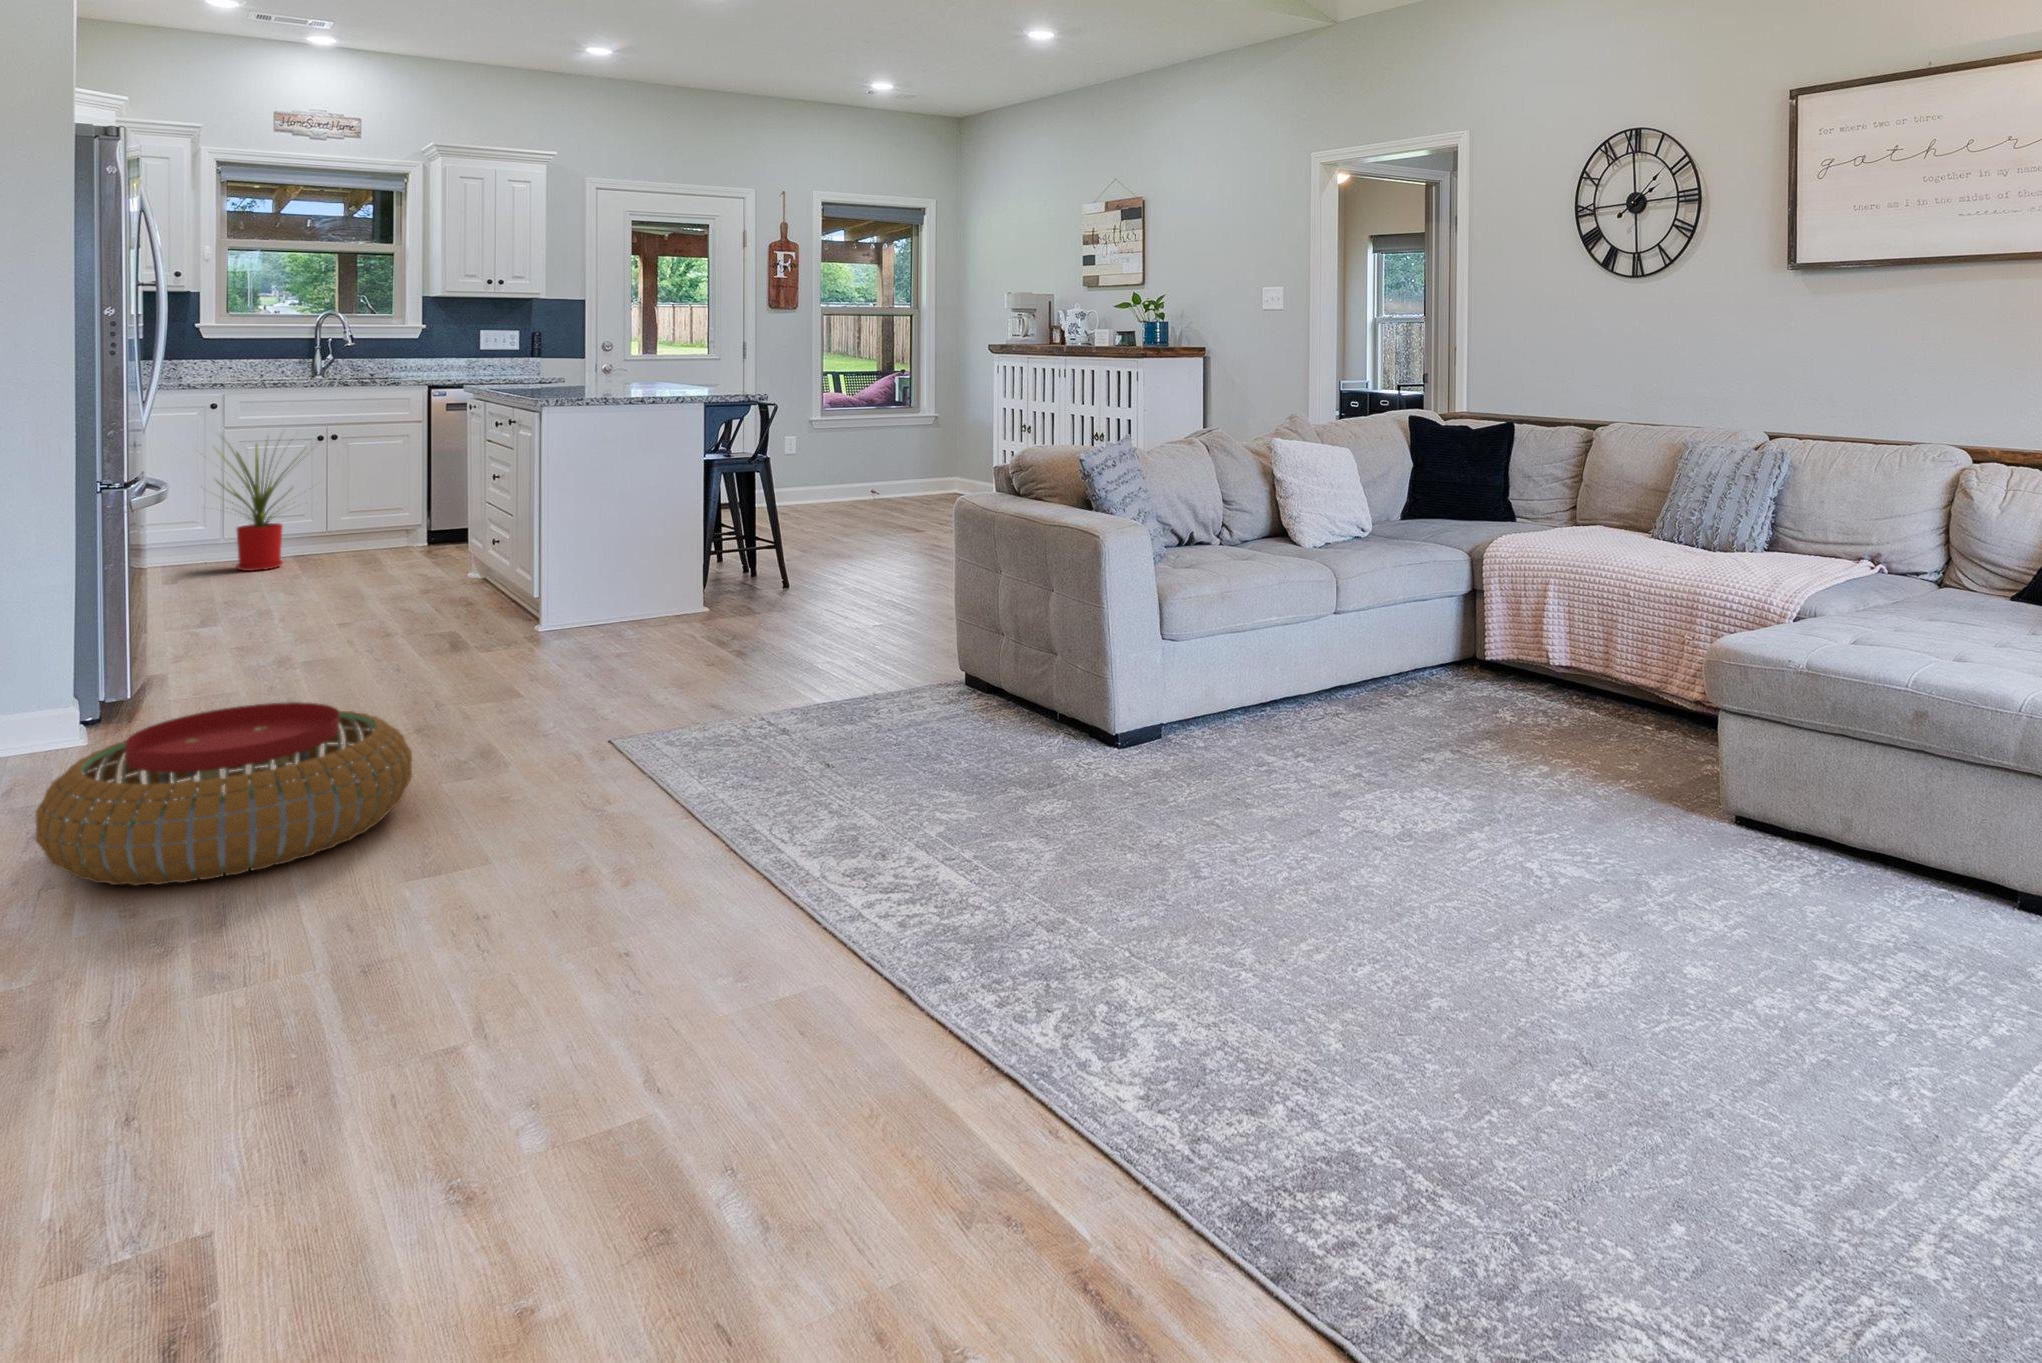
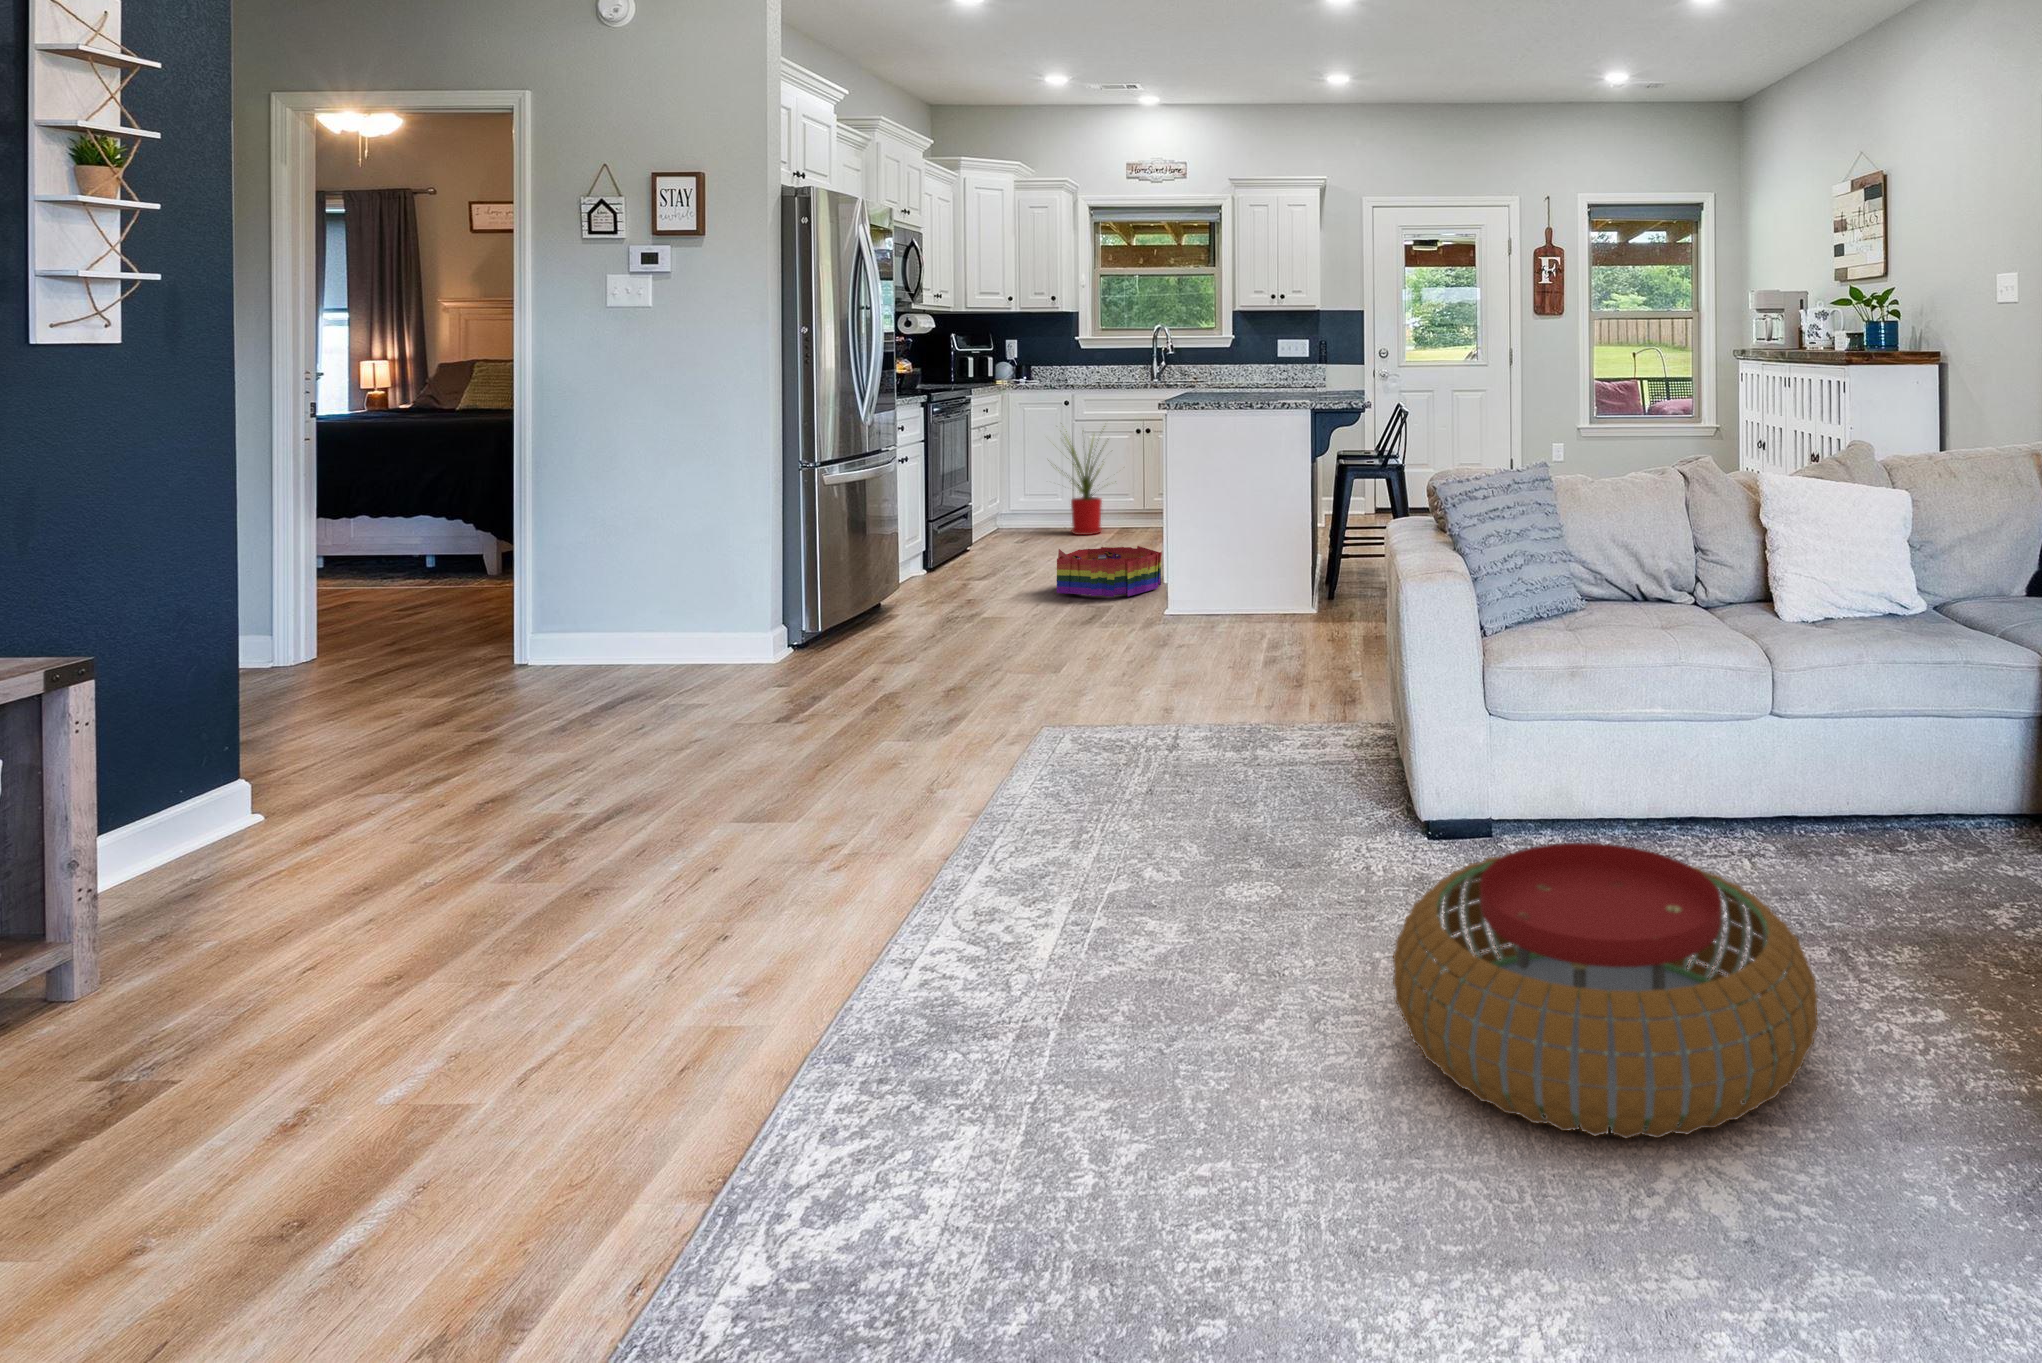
storage bin: none [358,565,498,628] -> present [1056,546,1162,597]
pouf: present [35,702,412,886] -> present [1393,843,1818,1138]

